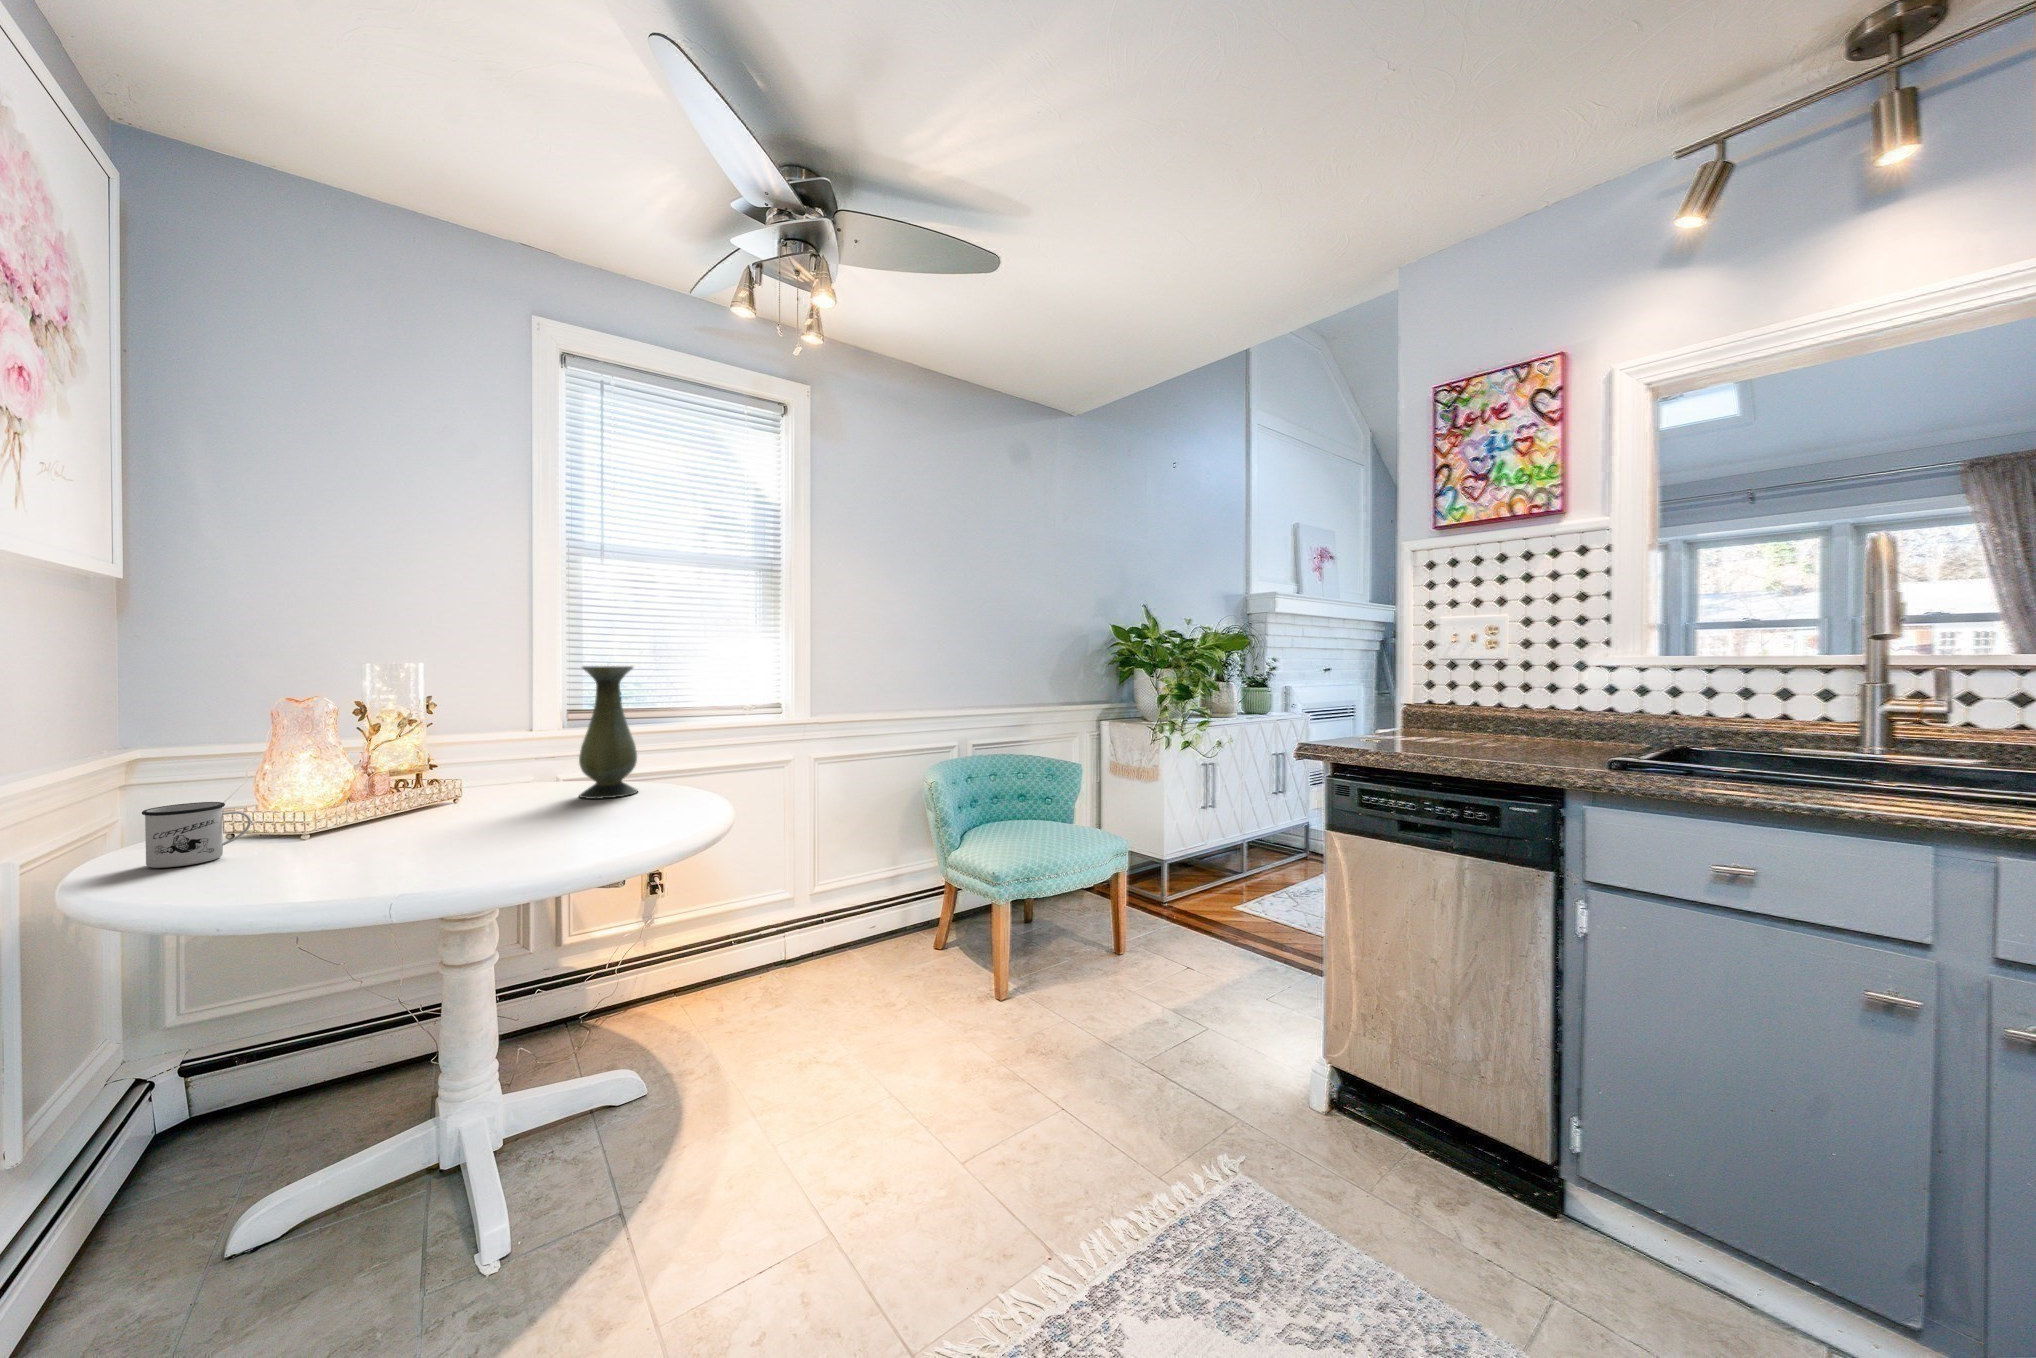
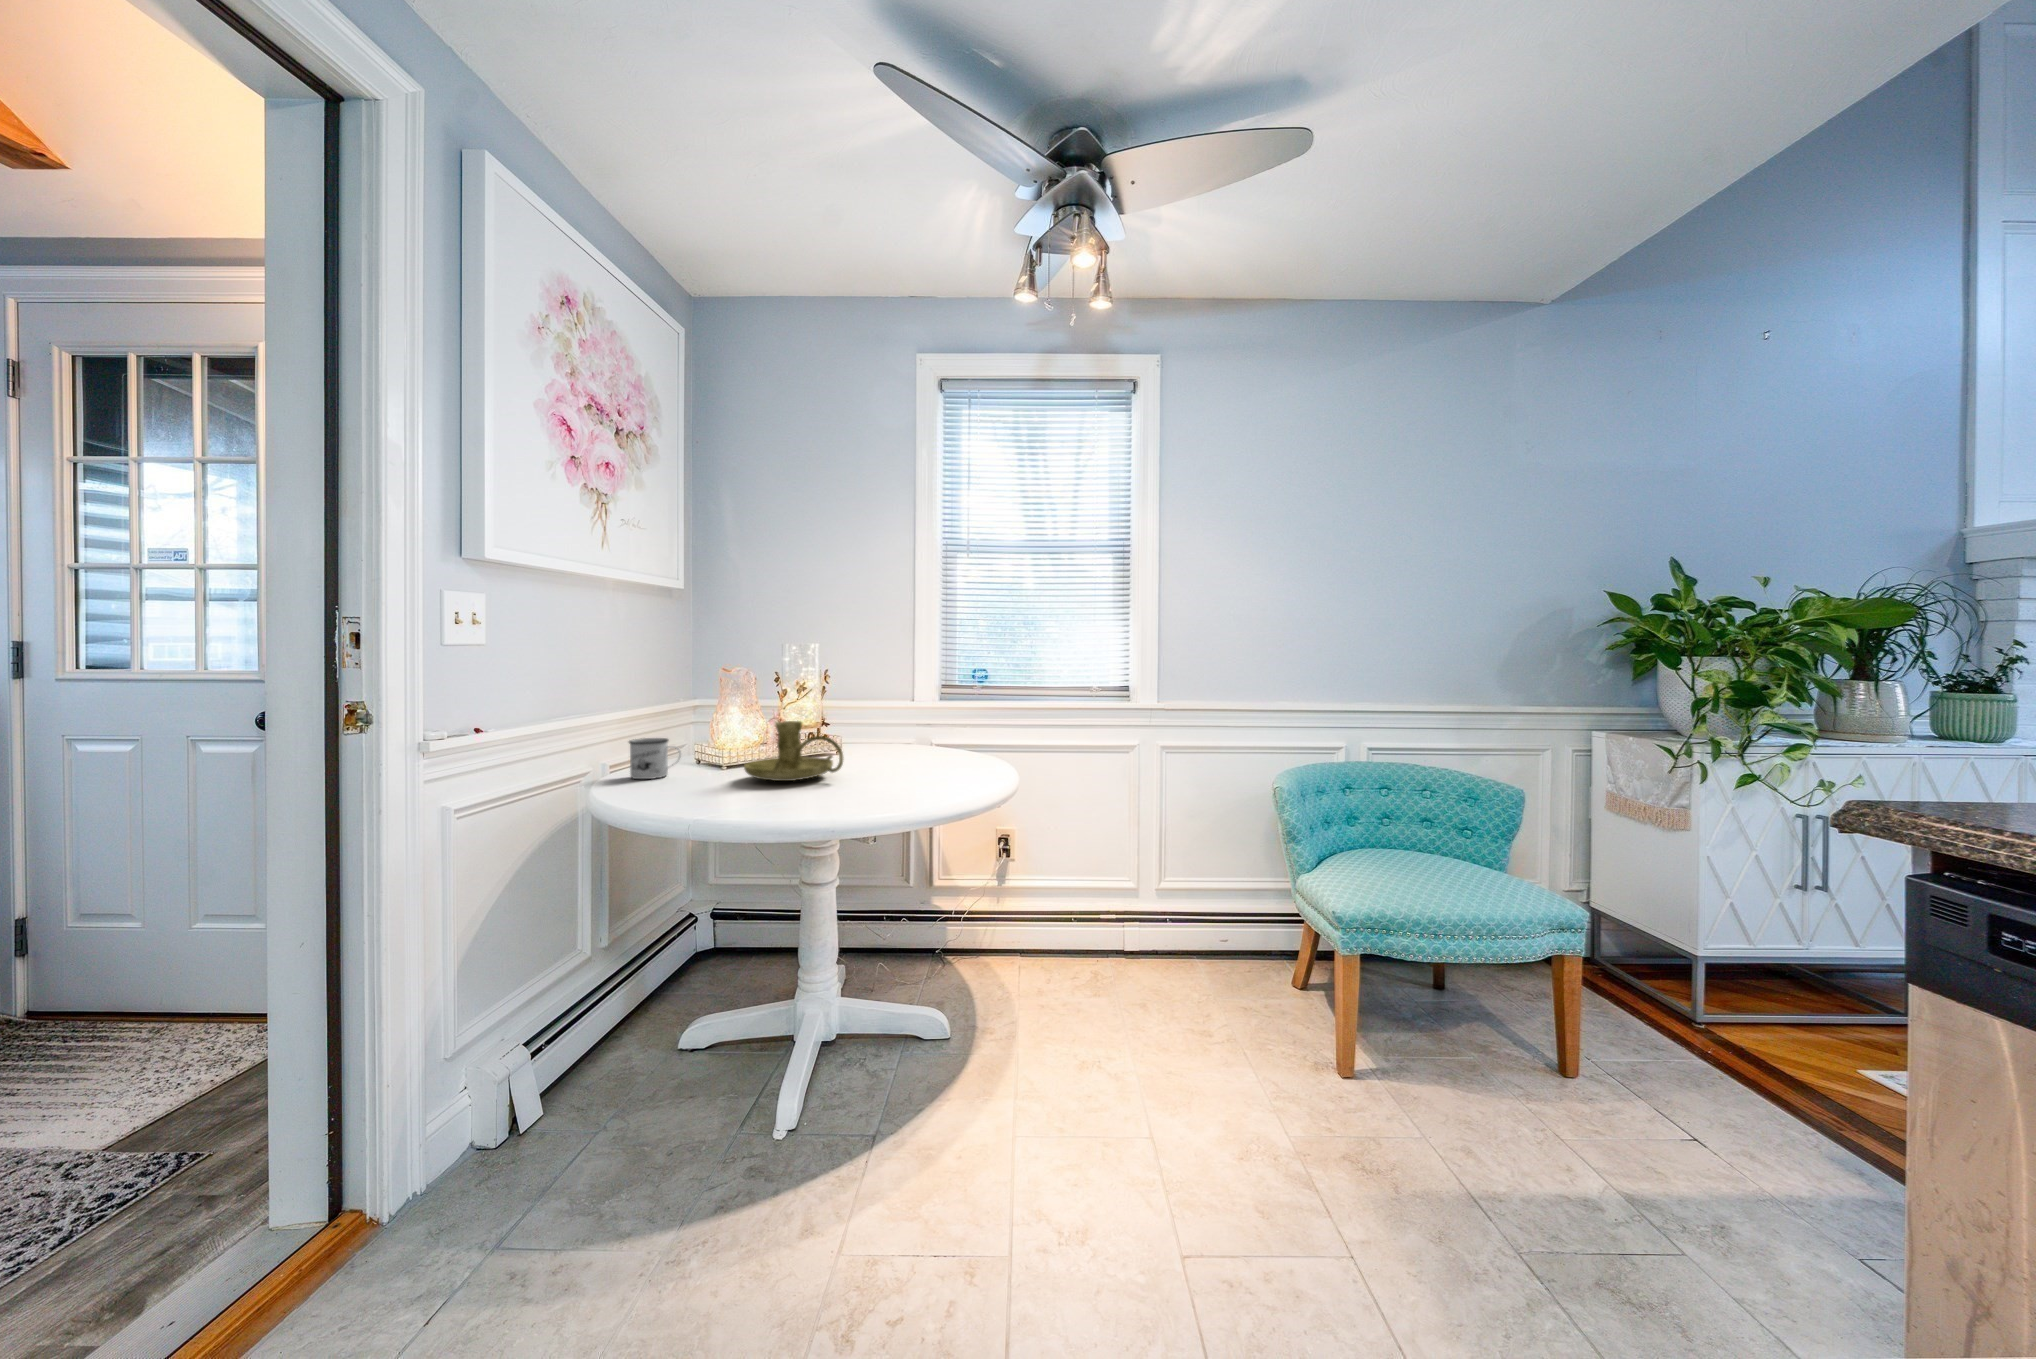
vase: present [579,666,638,799] -> none [901,647,948,765]
candle holder: none [387,760,549,836] -> present [744,721,843,781]

